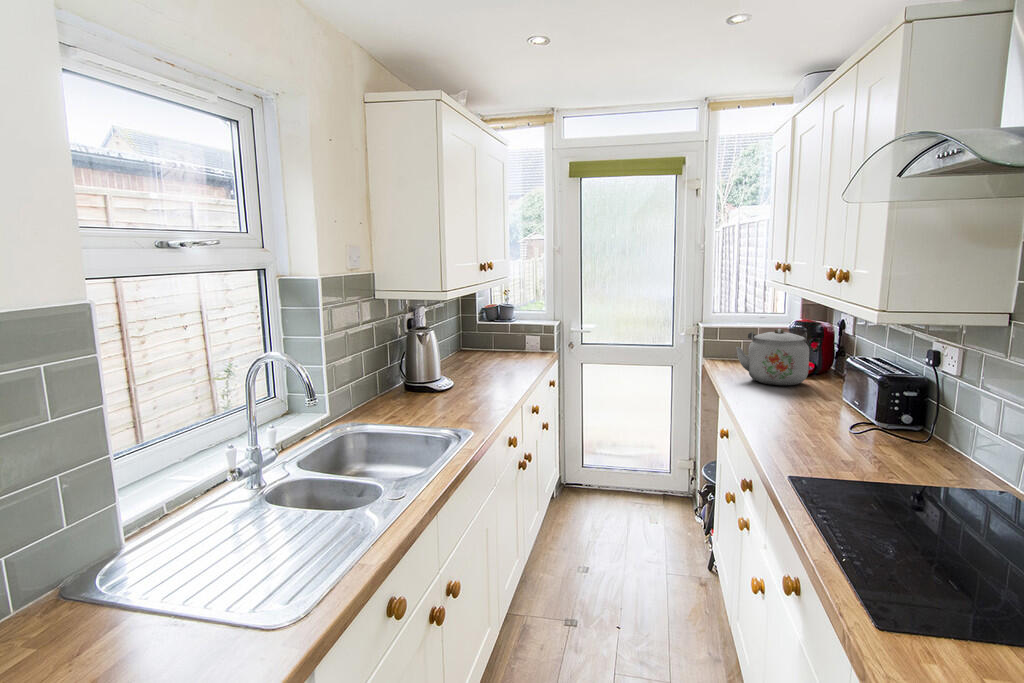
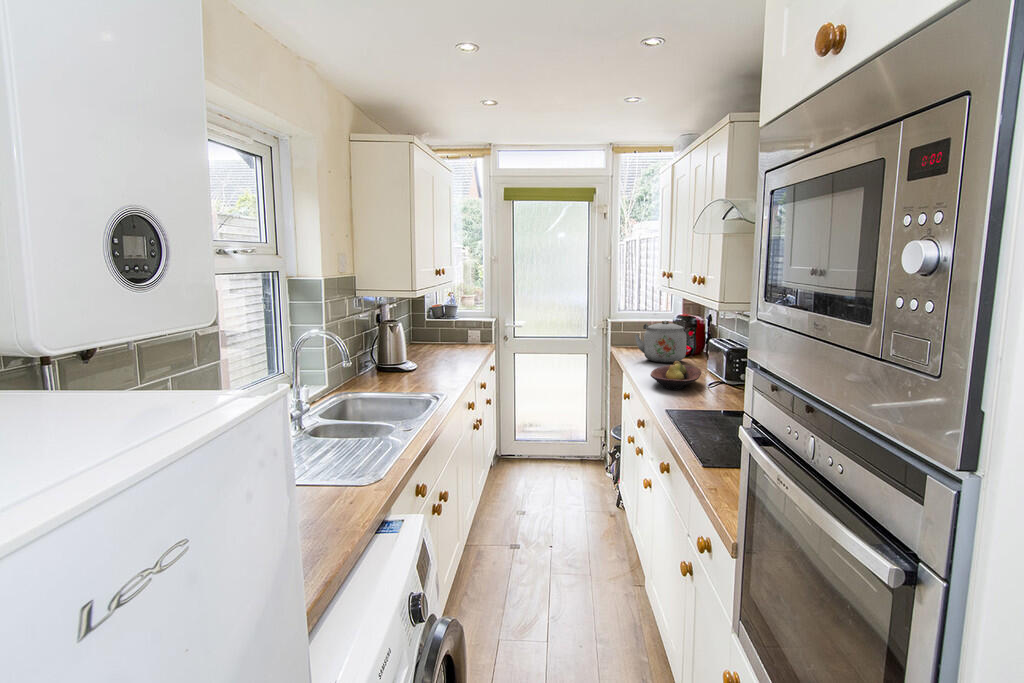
fruit bowl: none [759,390,836,435] -> present [650,361,701,390]

